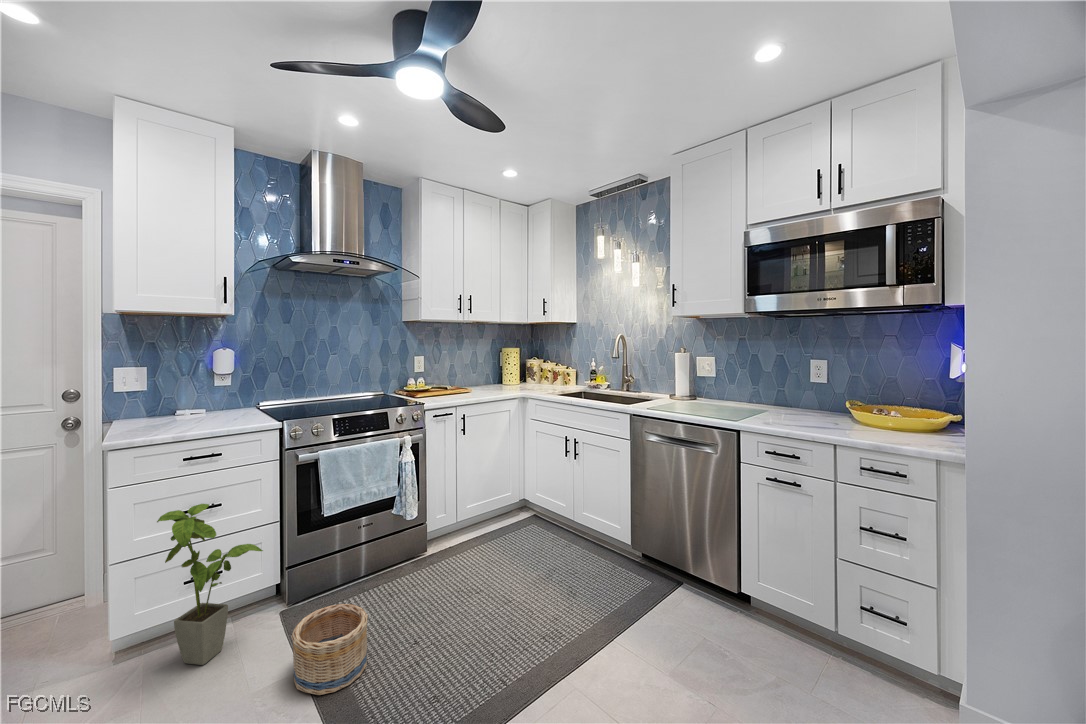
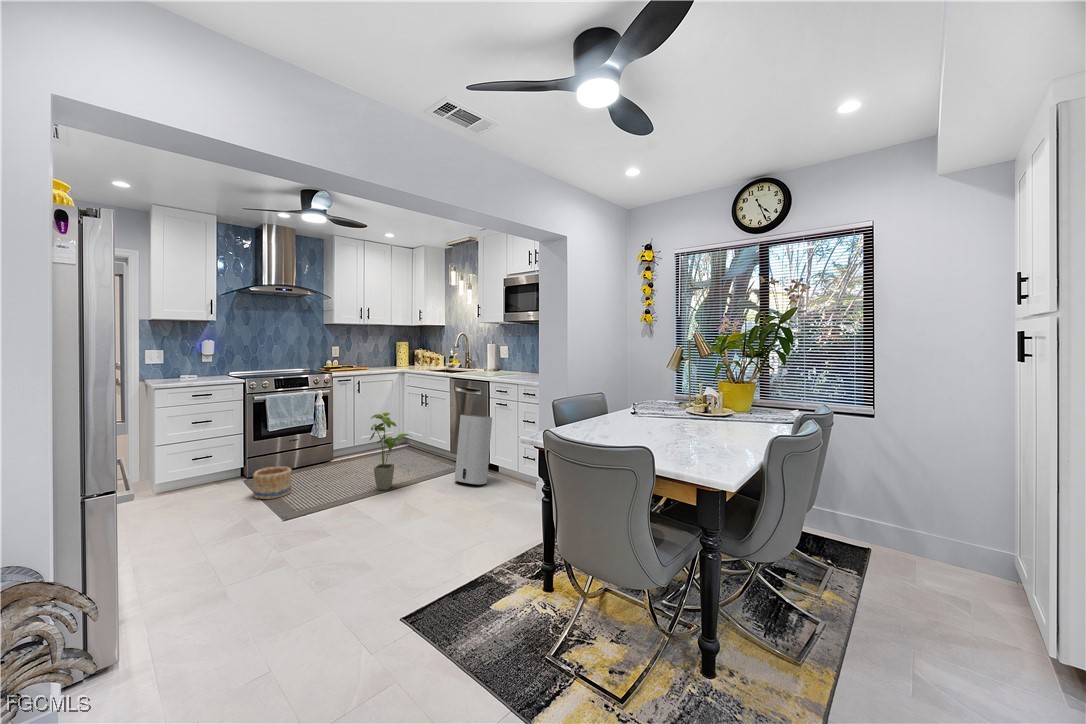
air purifier: none [683,497,764,660] -> present [455,415,492,485]
house plant: present [157,504,263,665] -> present [370,413,410,490]

